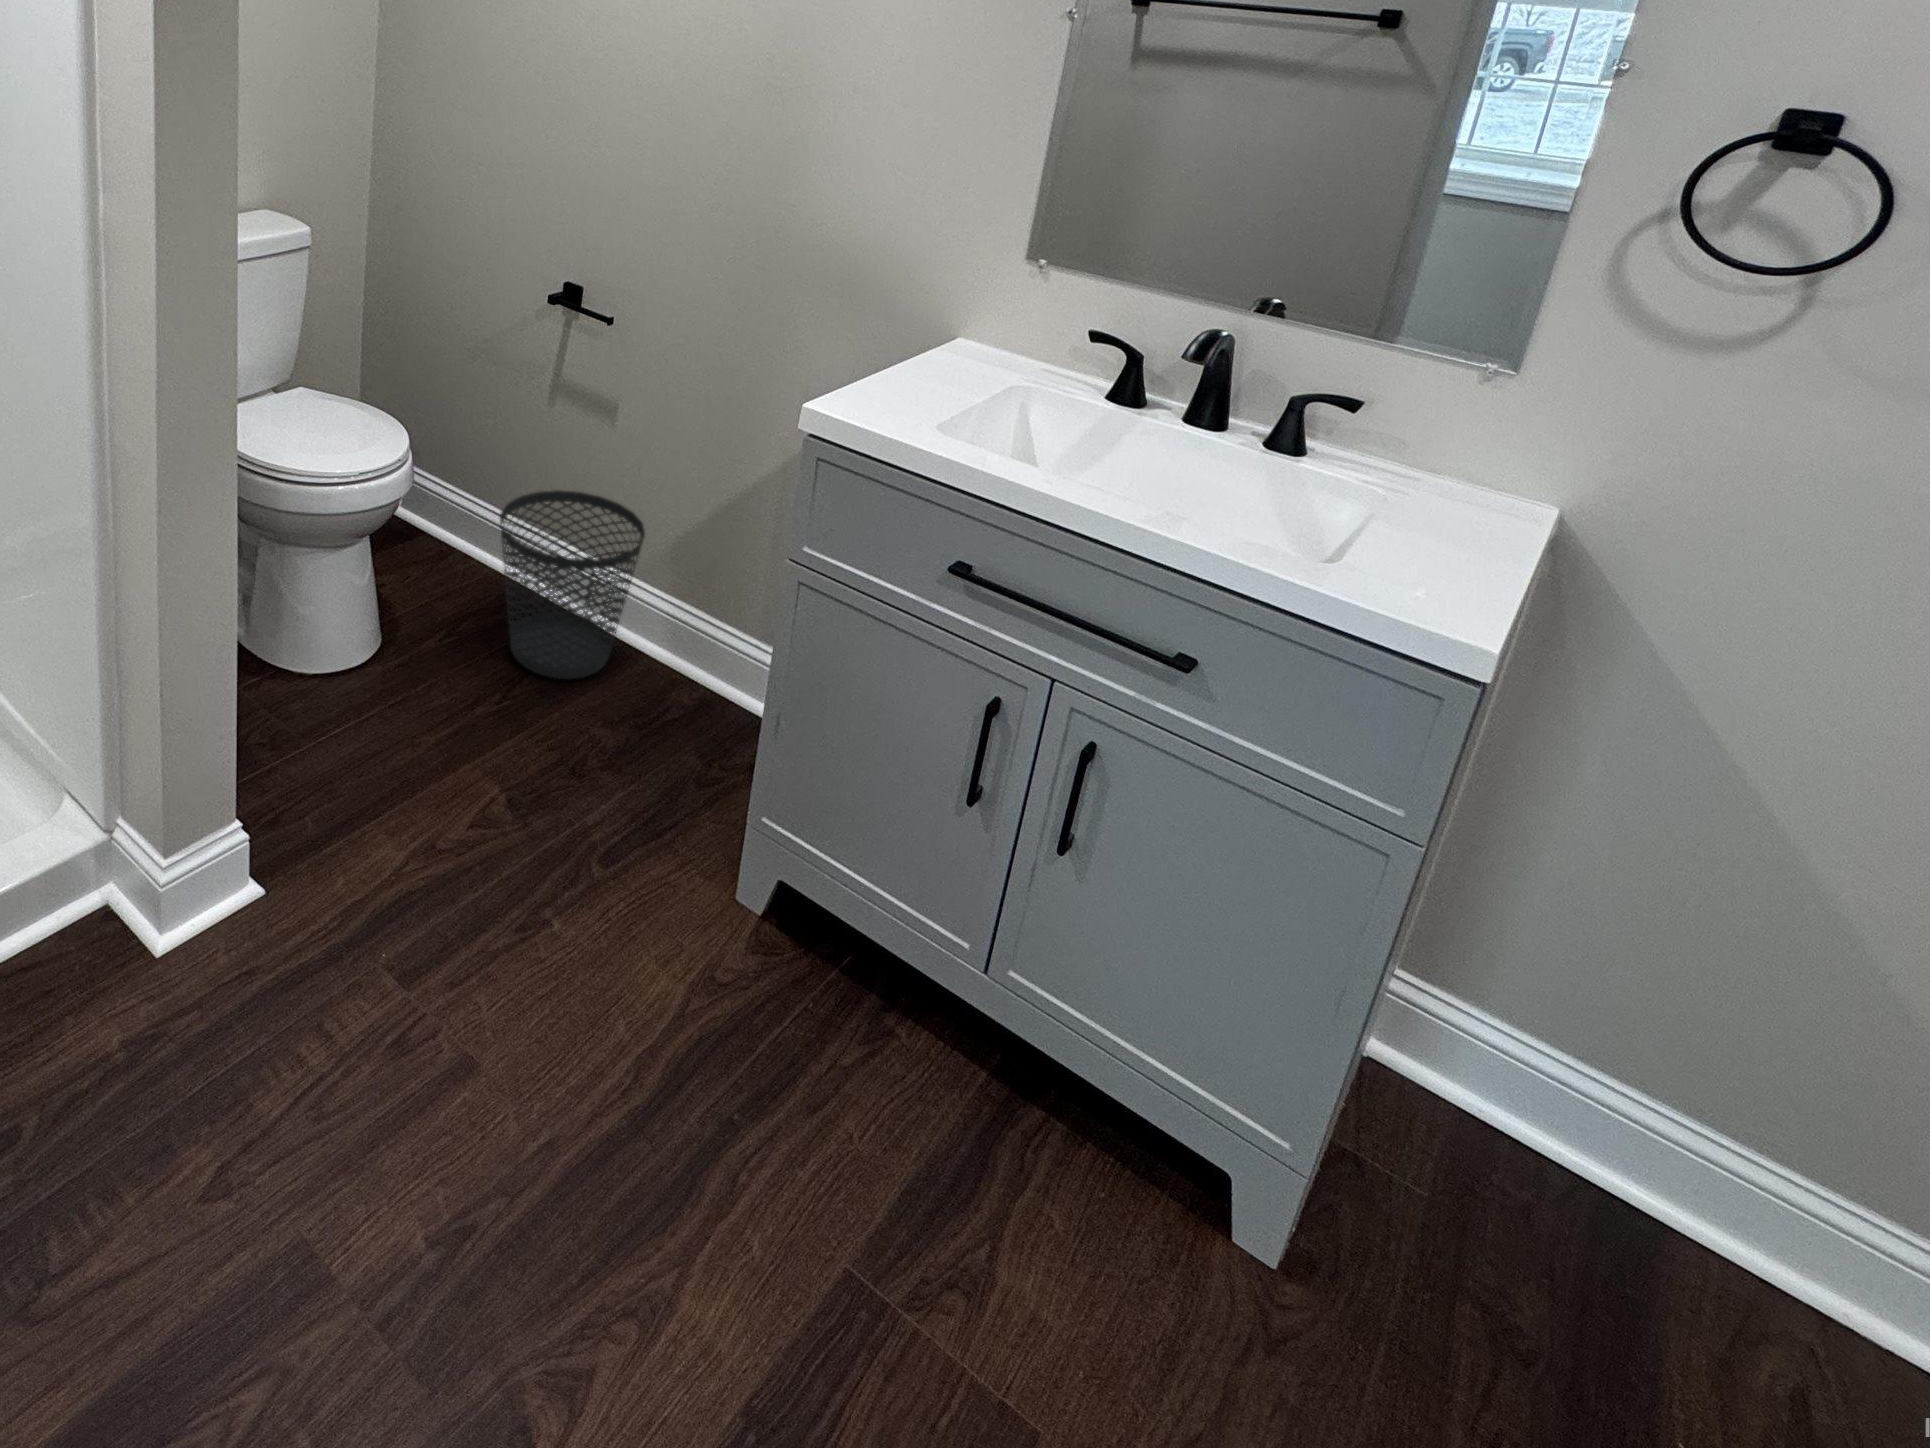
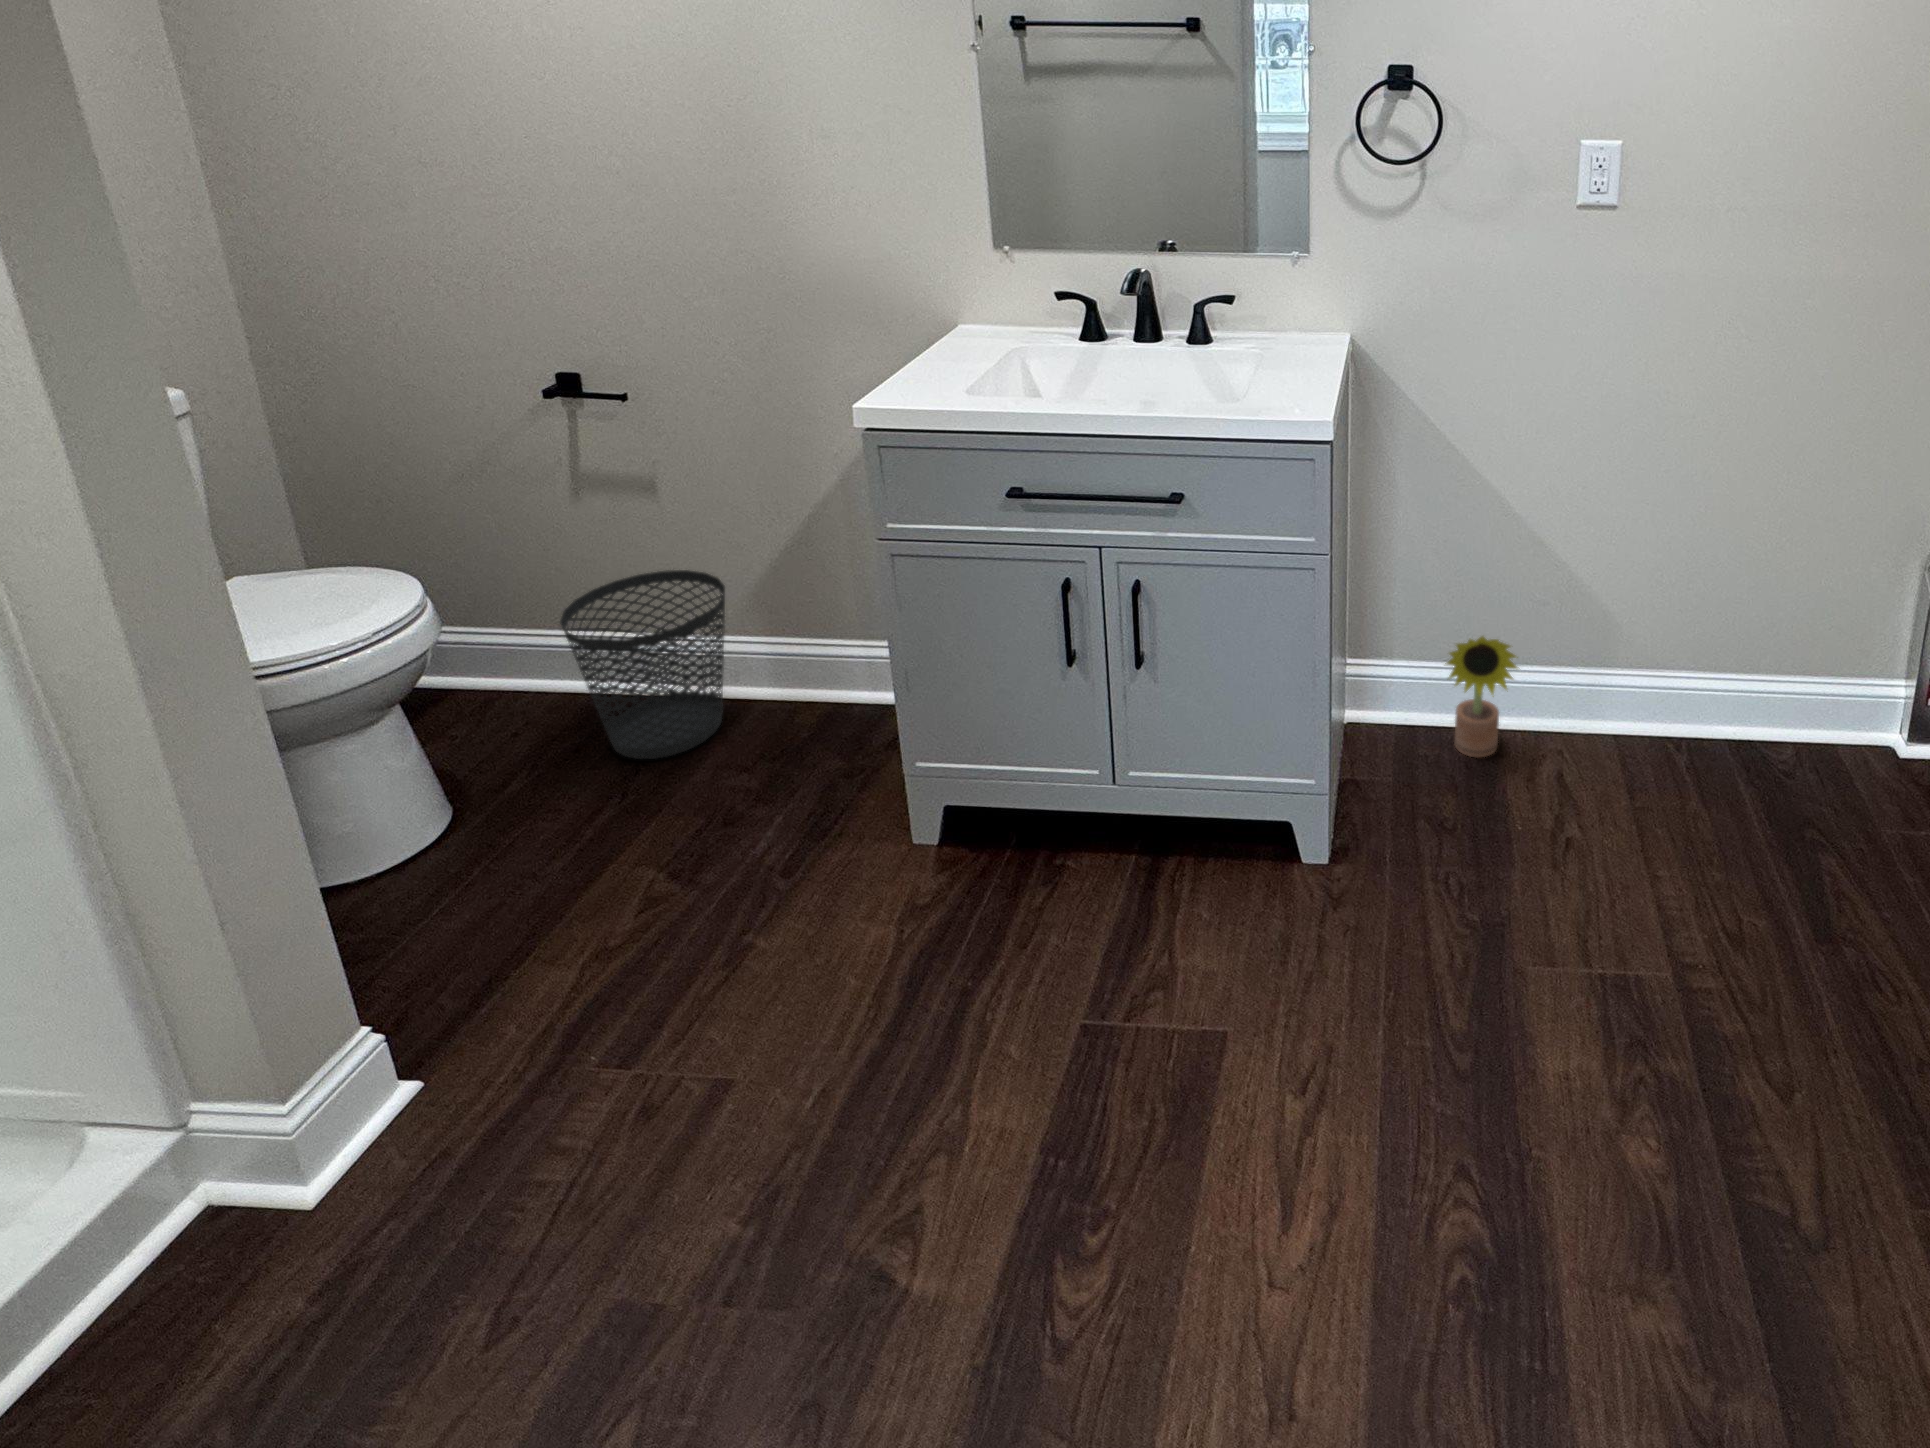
decorative plant: none [1561,1055,1755,1255] -> present [1445,636,1517,757]

